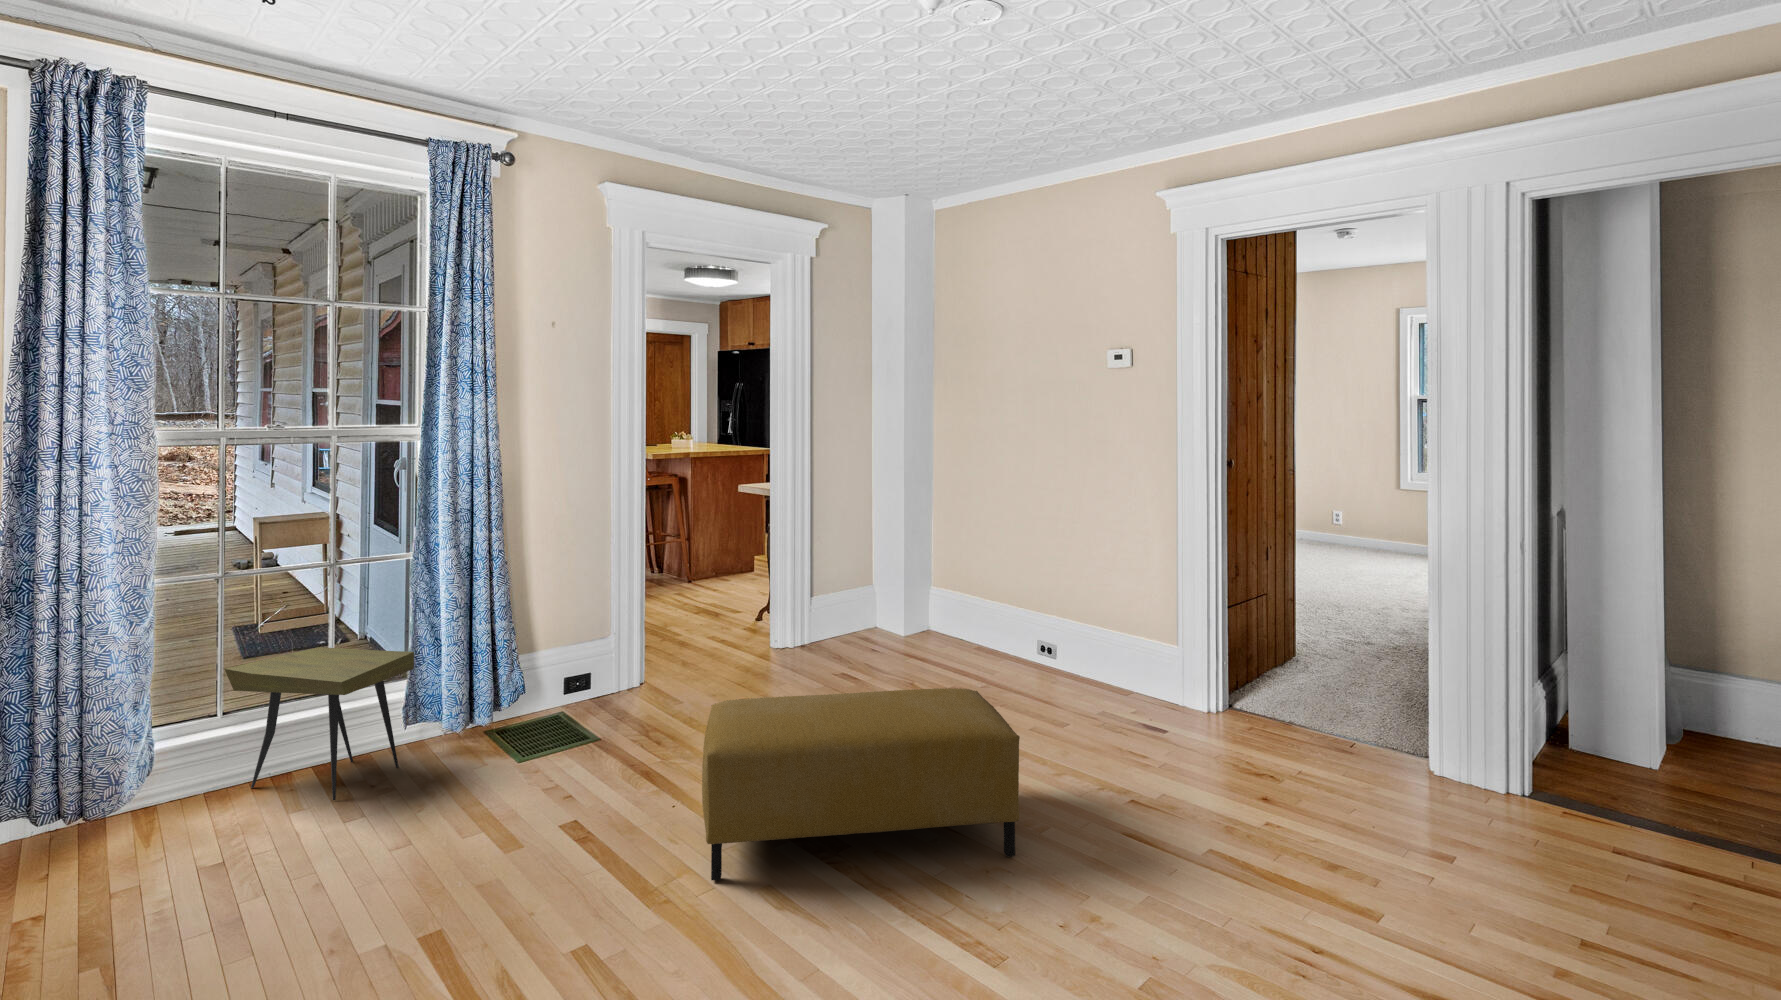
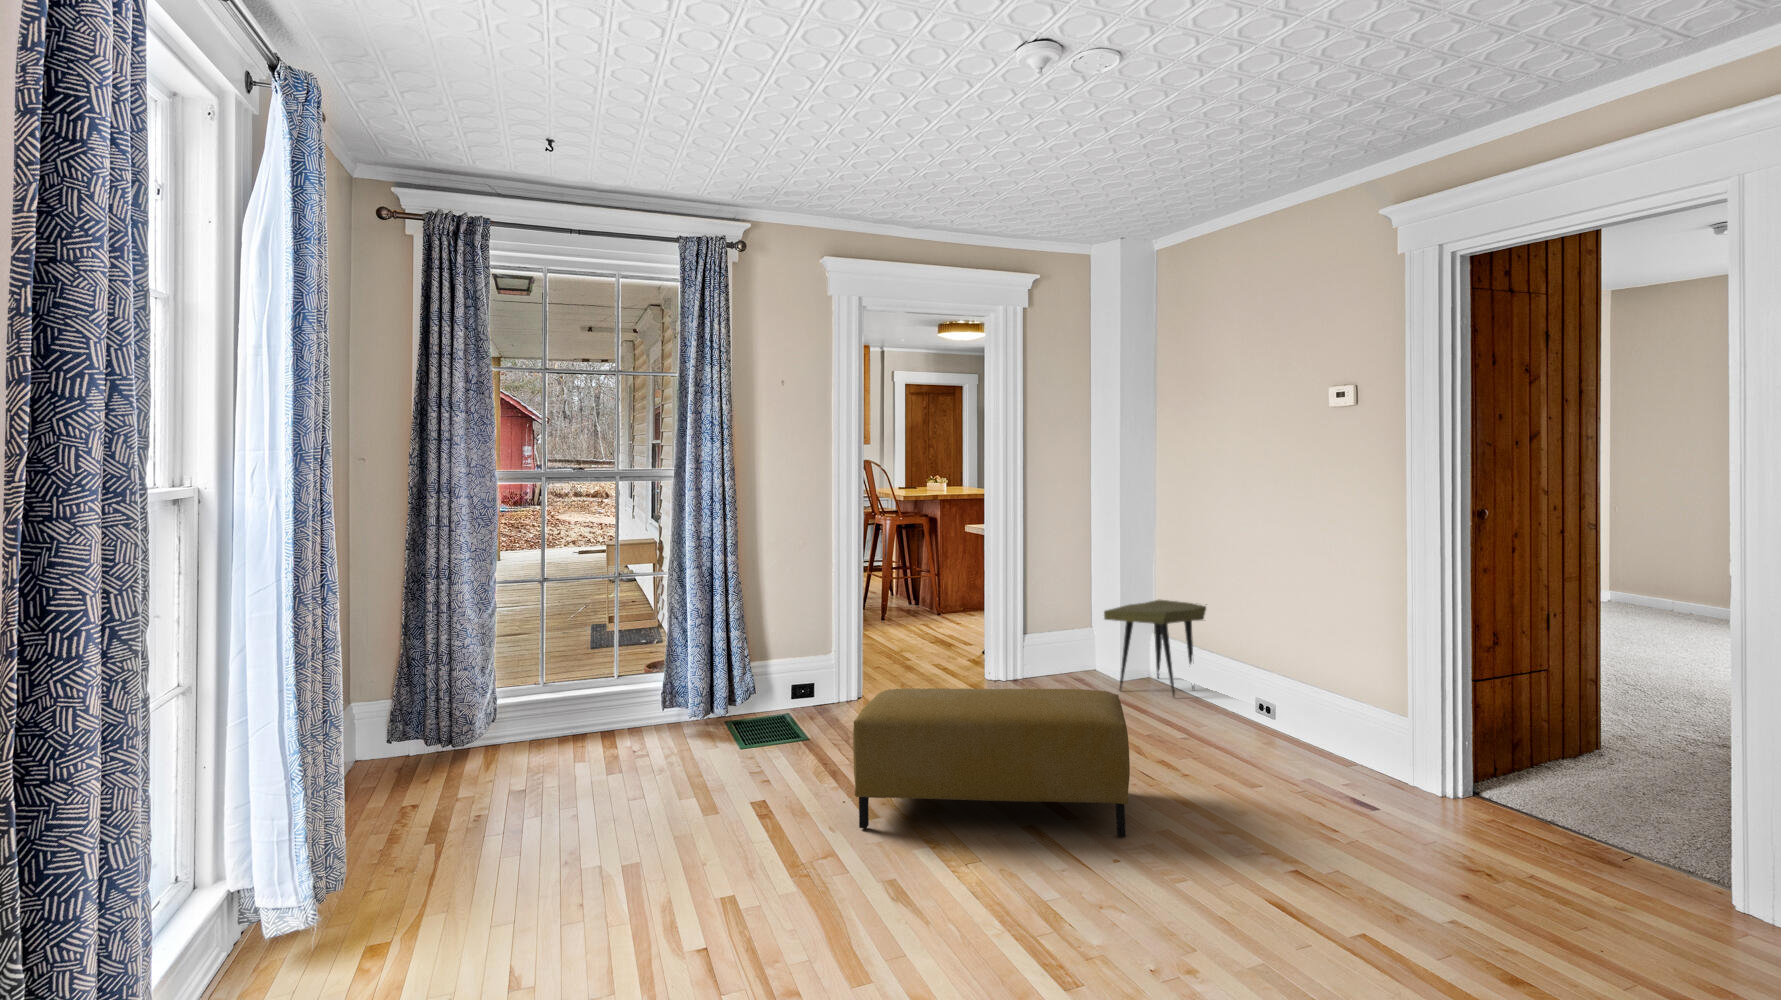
side table: present [225,647,414,800] -> present [1104,600,1206,697]

